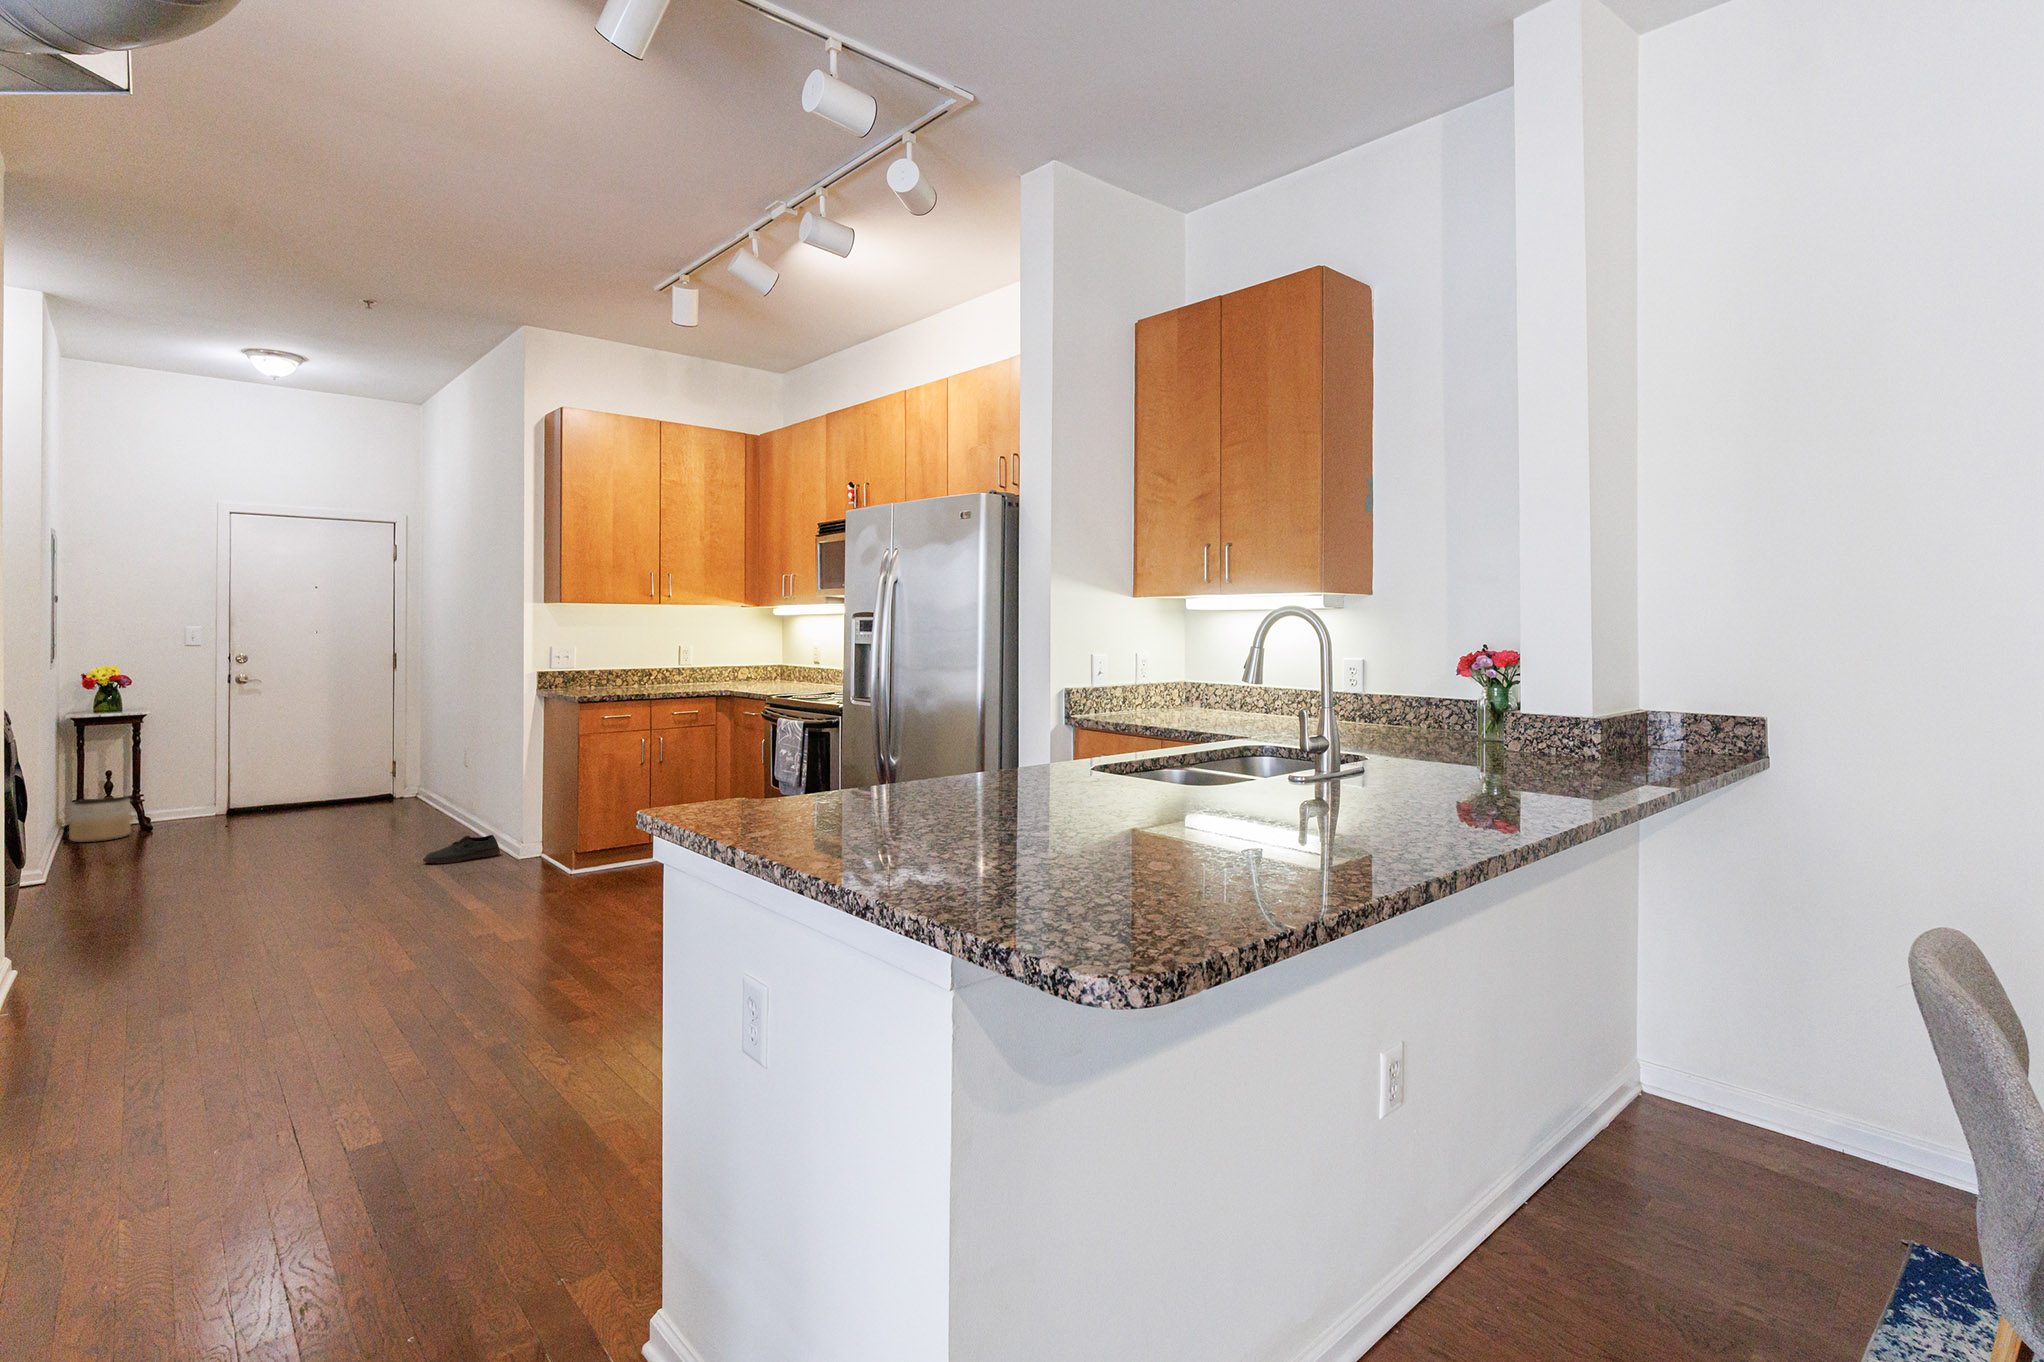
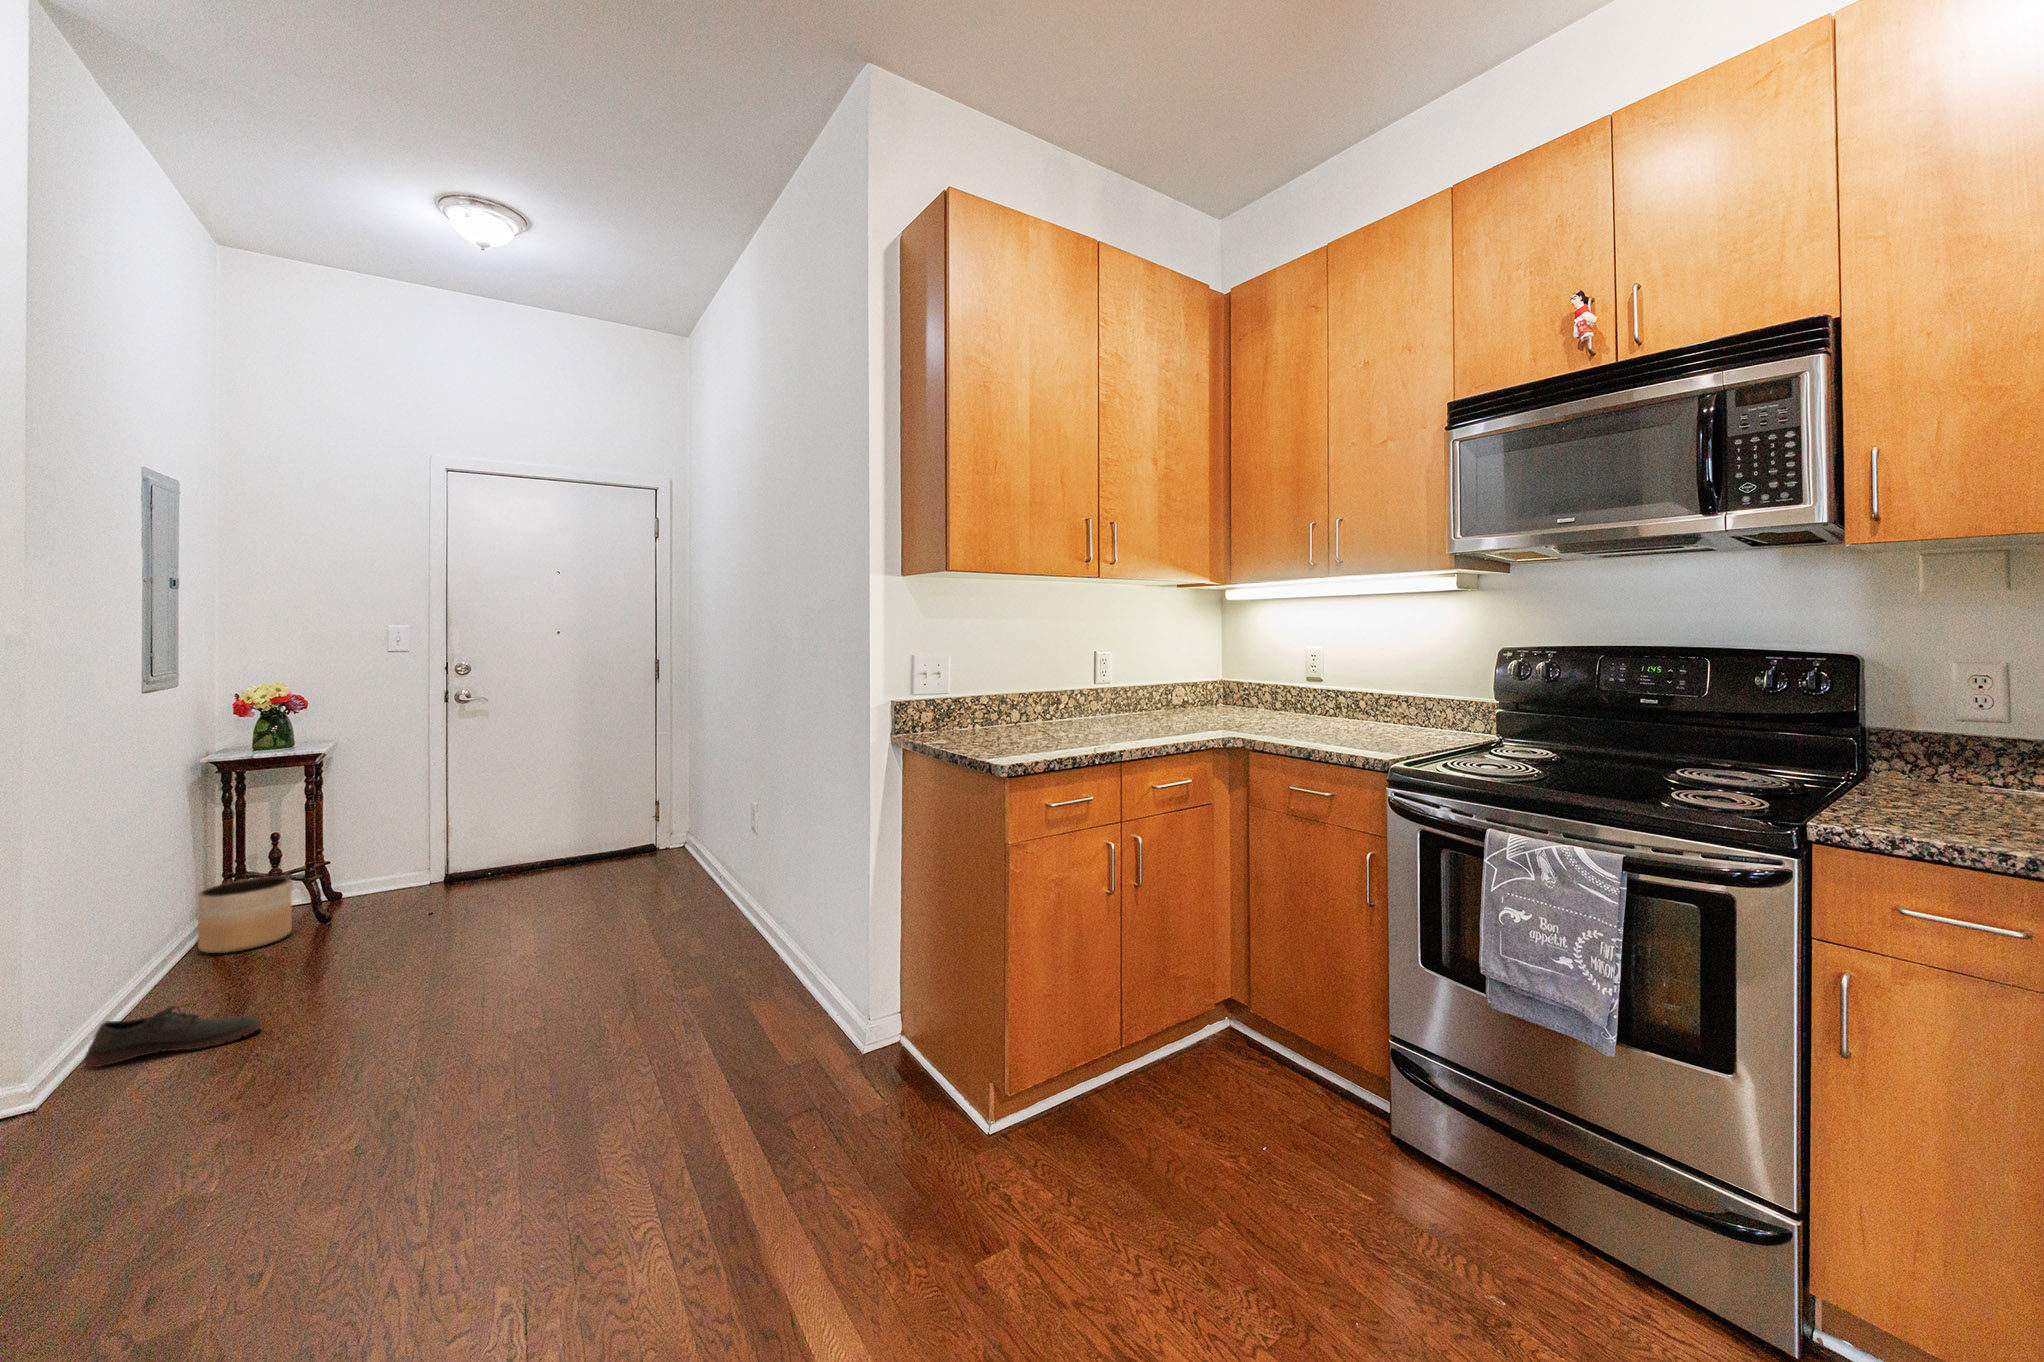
shoe: present [423,835,500,863] -> present [84,1006,262,1067]

